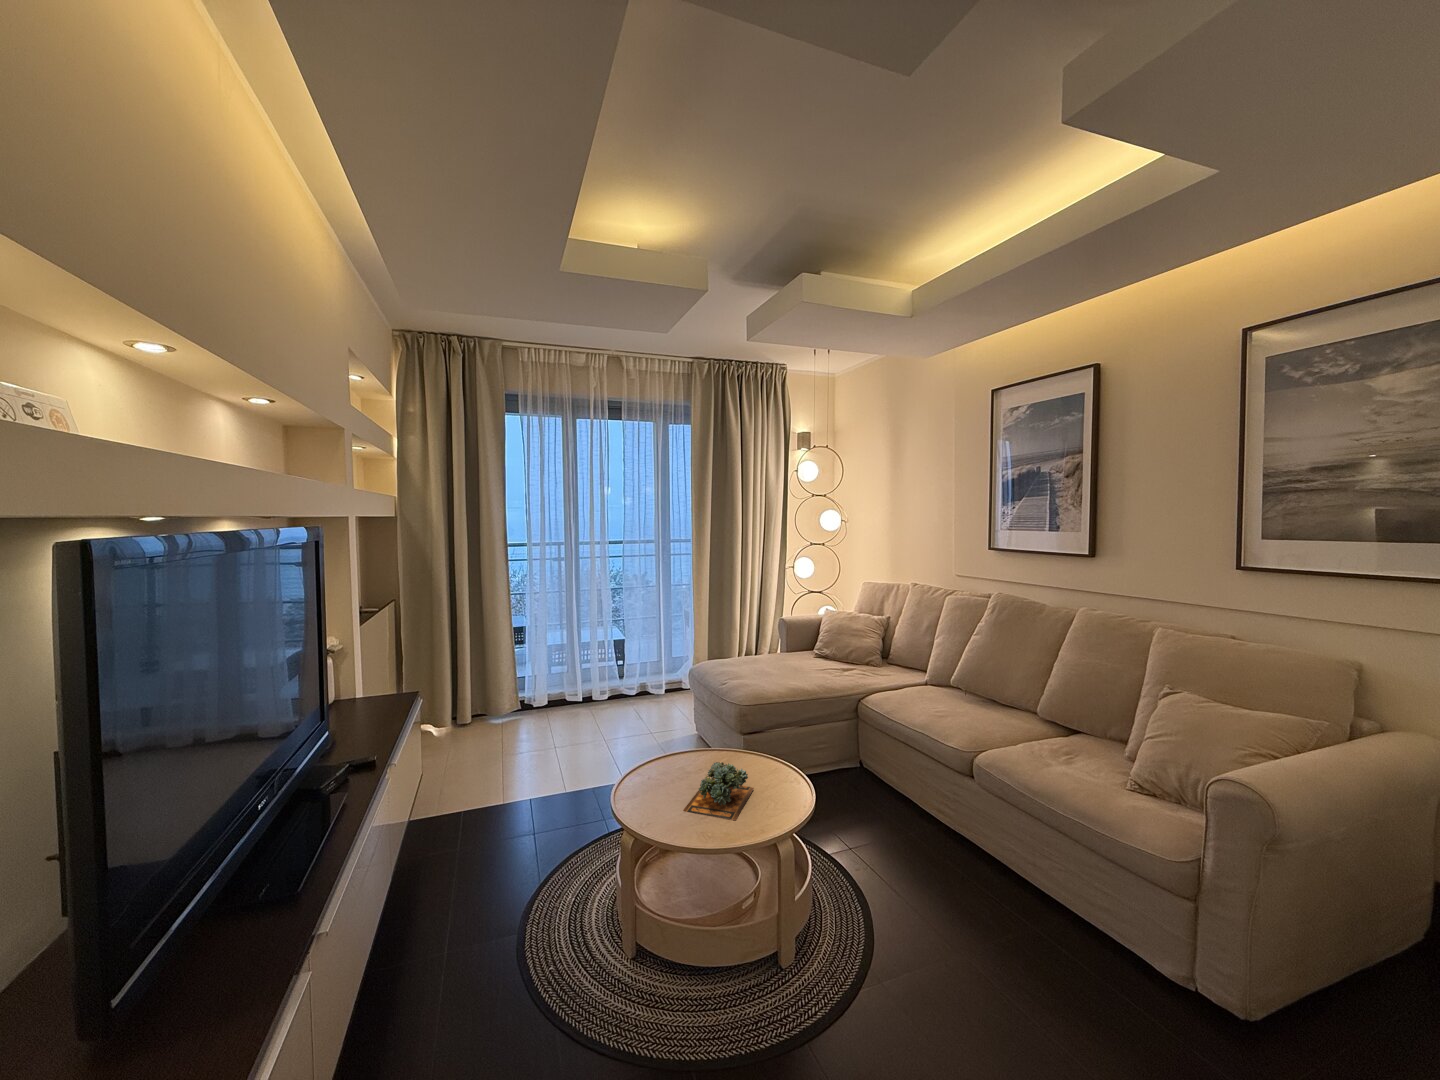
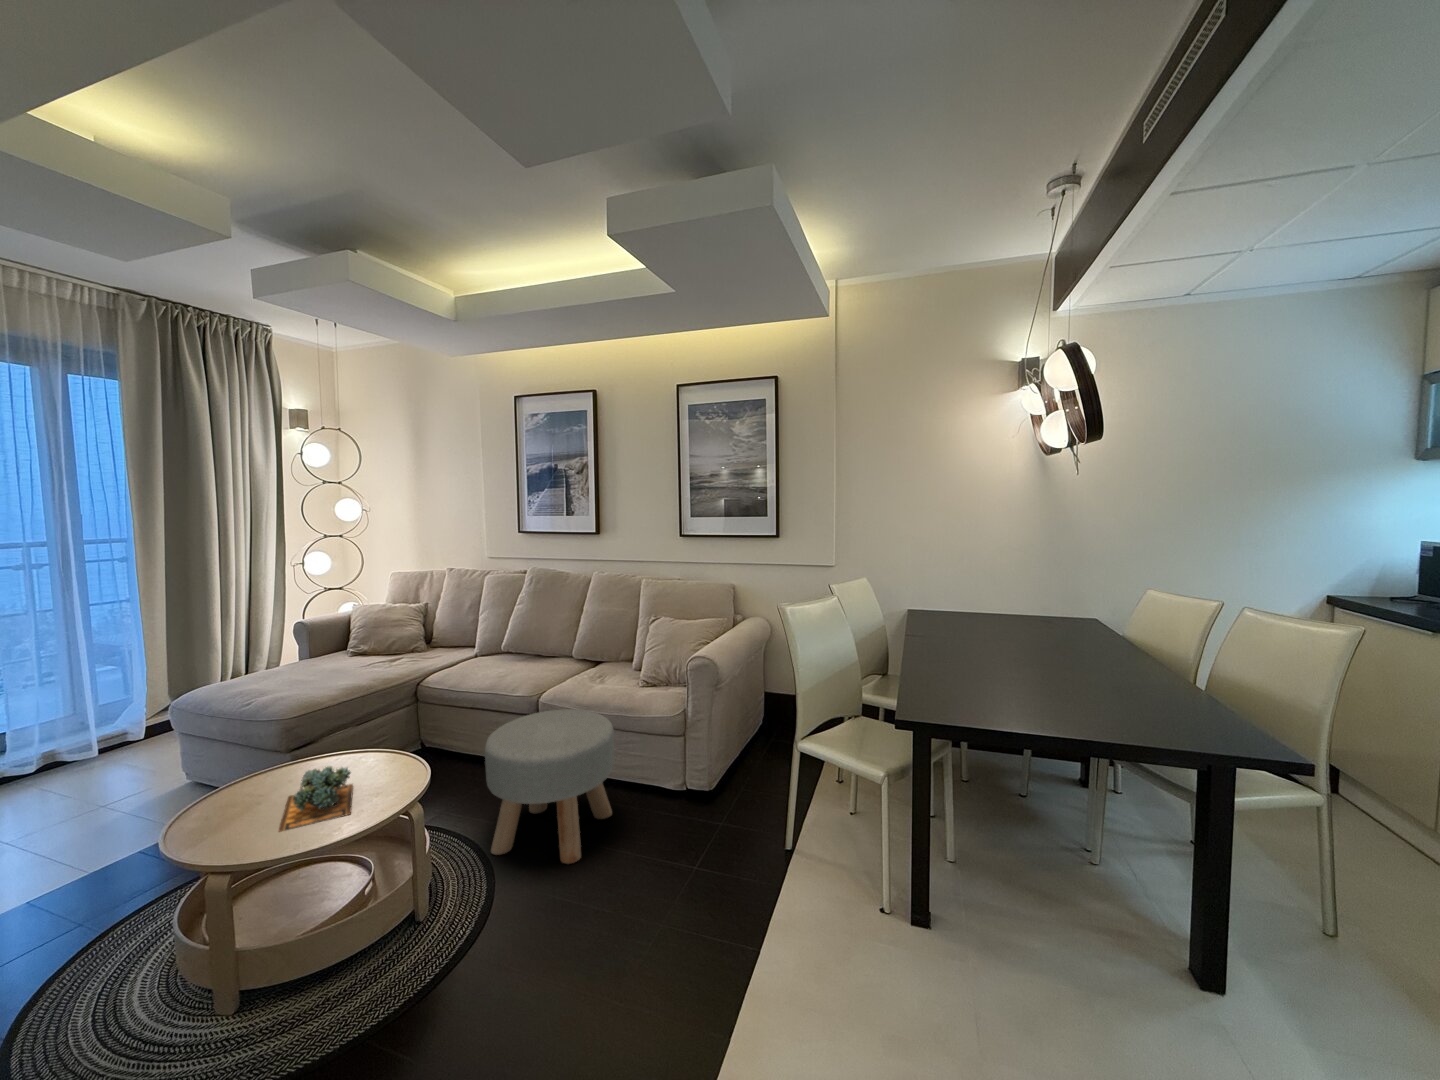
ottoman: none [880,776,1056,1006] -> present [485,709,614,863]

